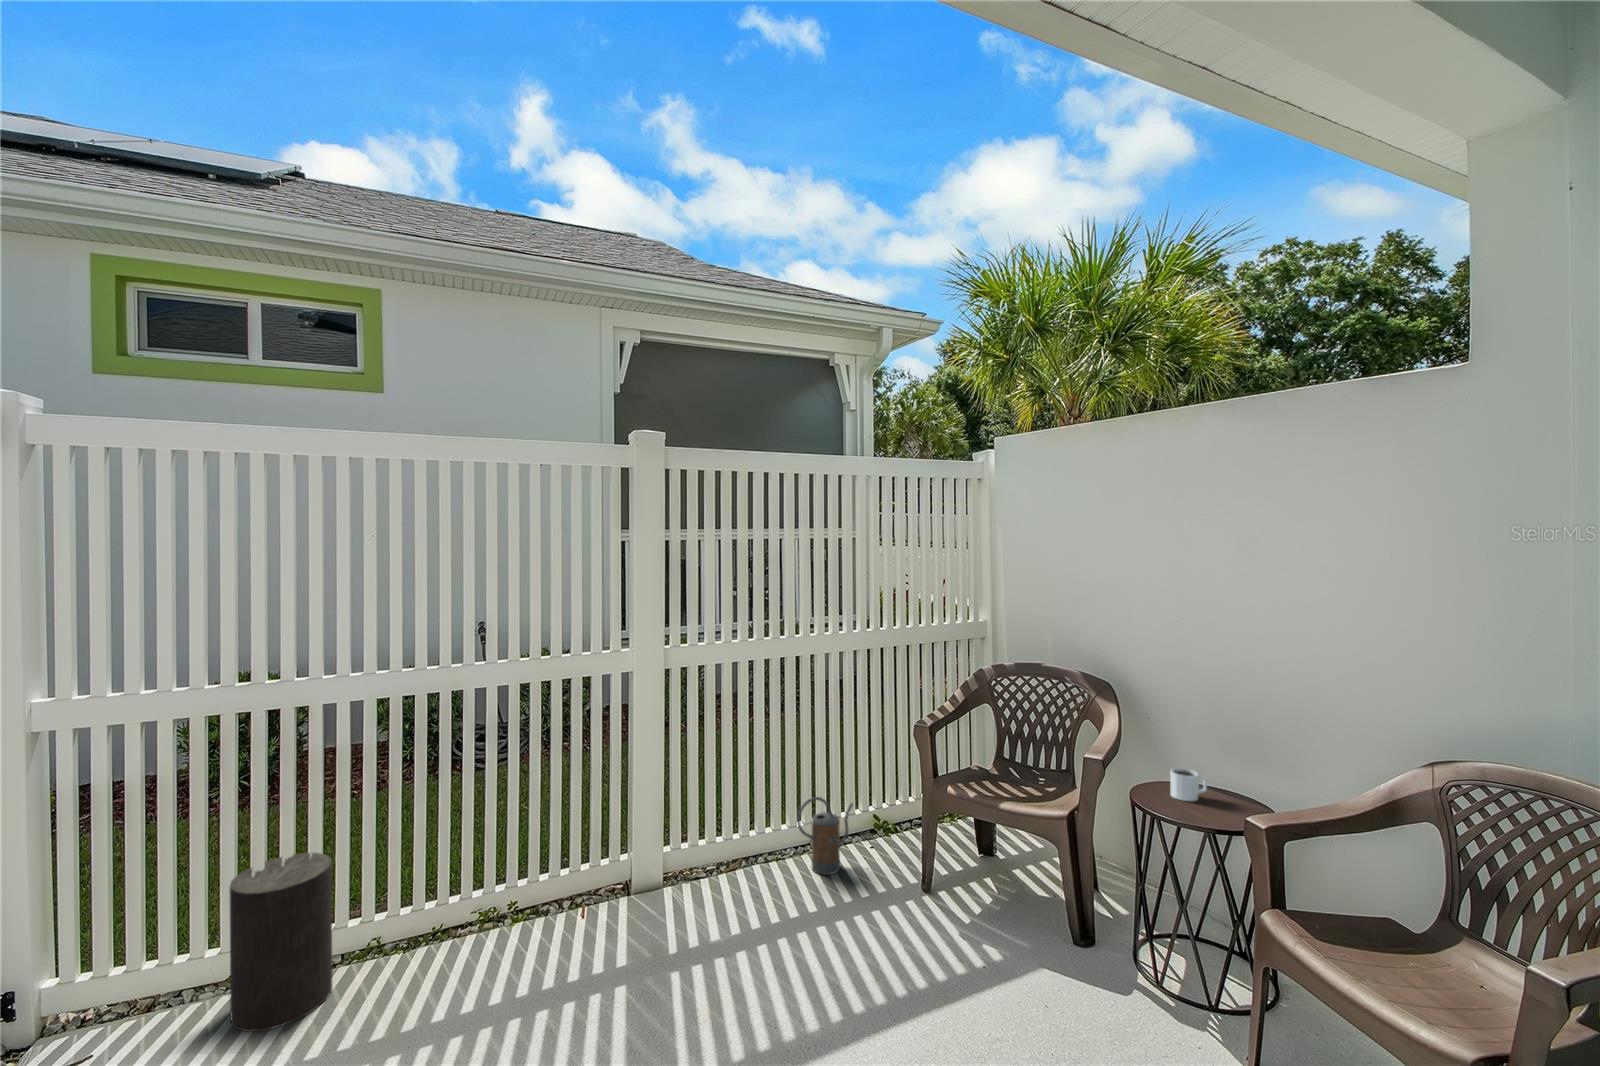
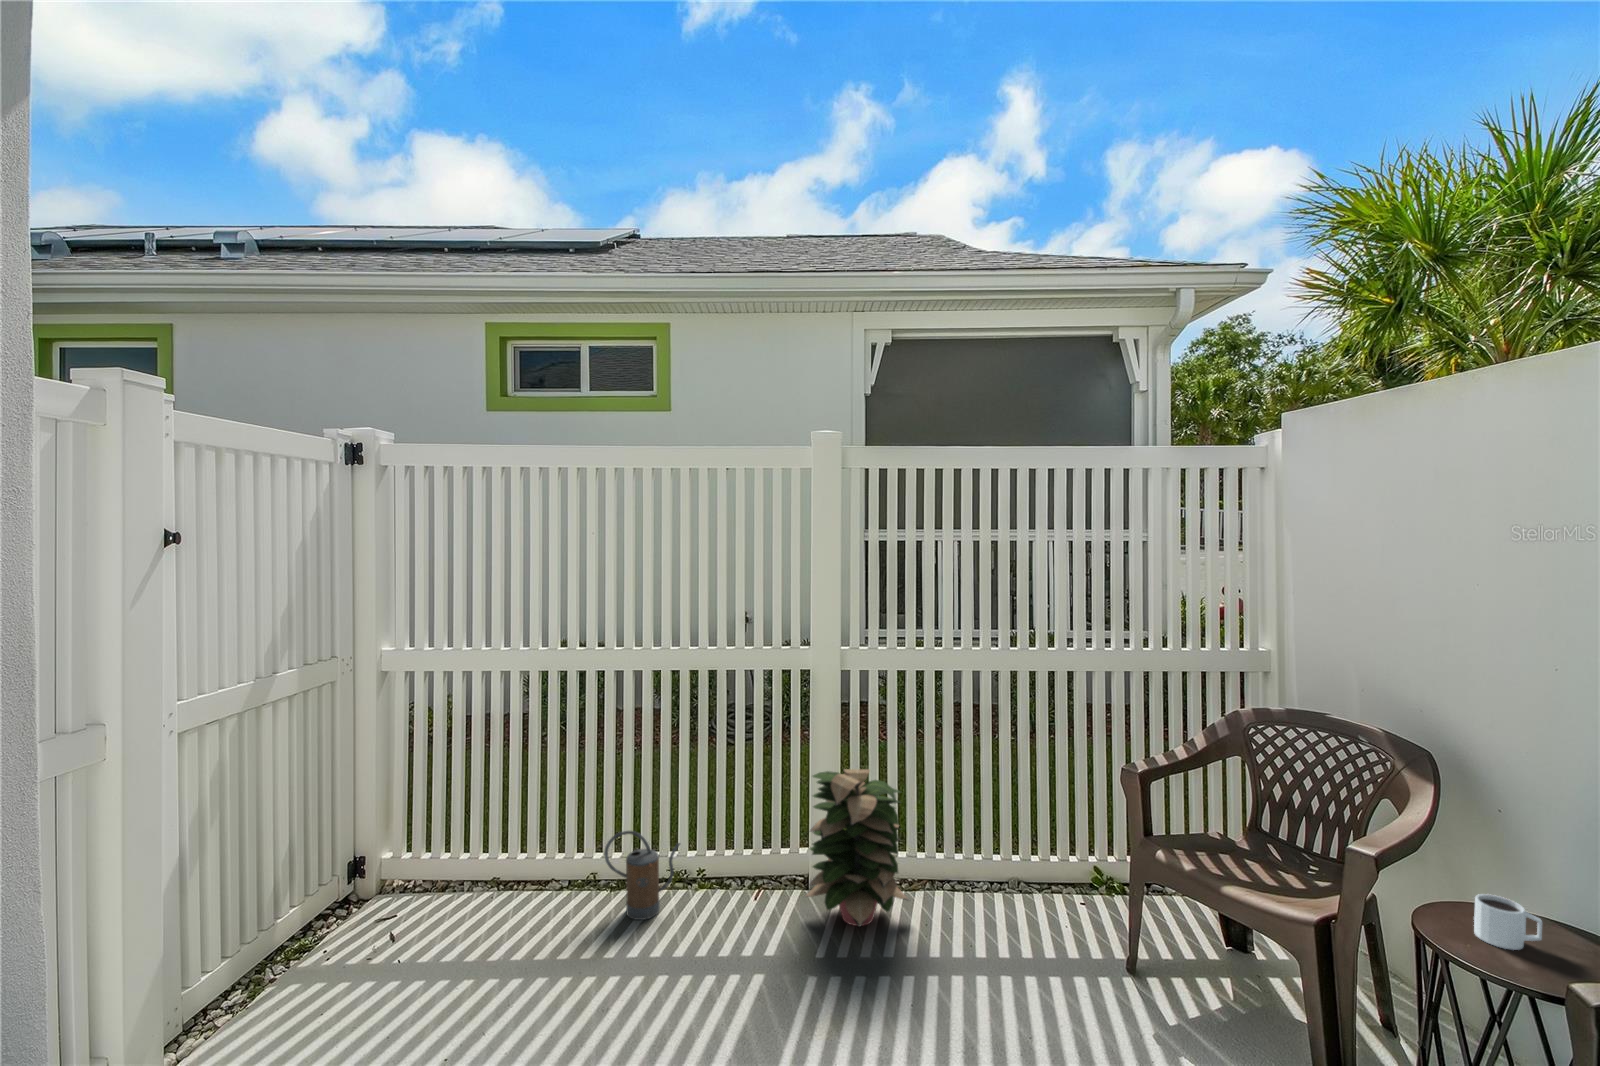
decorative plant: none [637,762,740,915] -> present [805,769,909,927]
watering can: present [797,797,853,875] -> present [604,831,680,920]
stool: present [229,853,333,1032] -> none [481,791,554,927]

